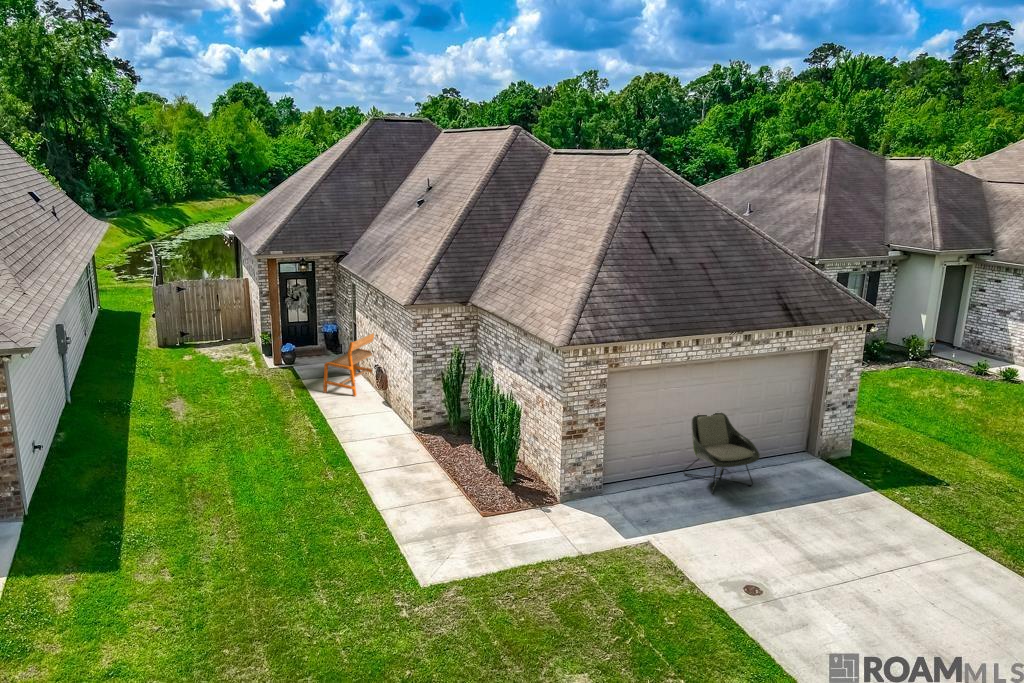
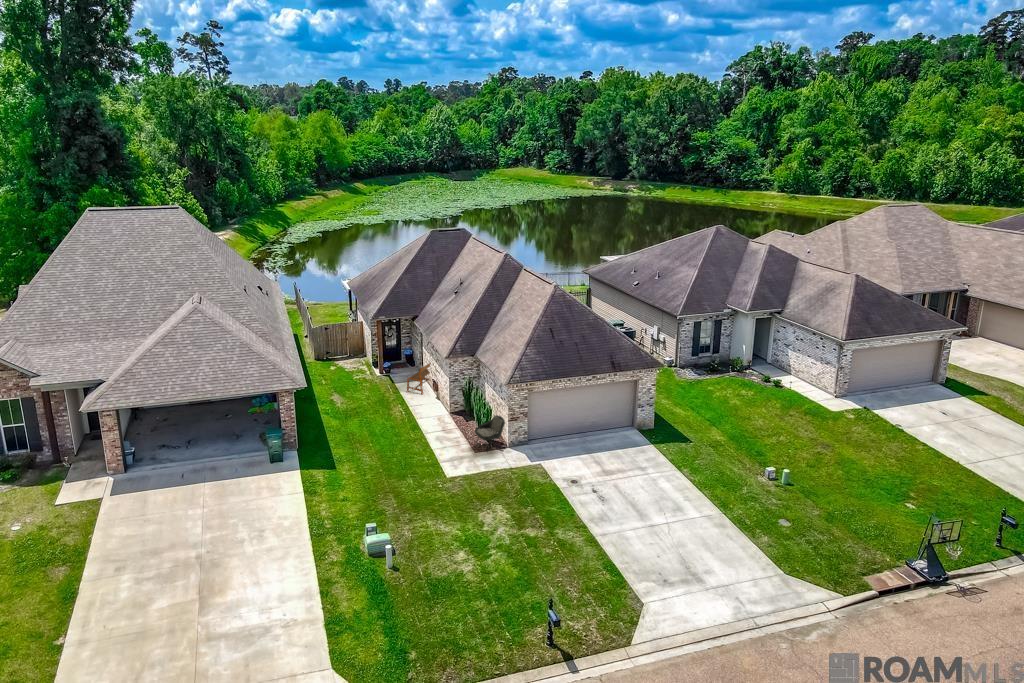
lounge chair: present [683,412,760,493] -> present [475,415,505,452]

